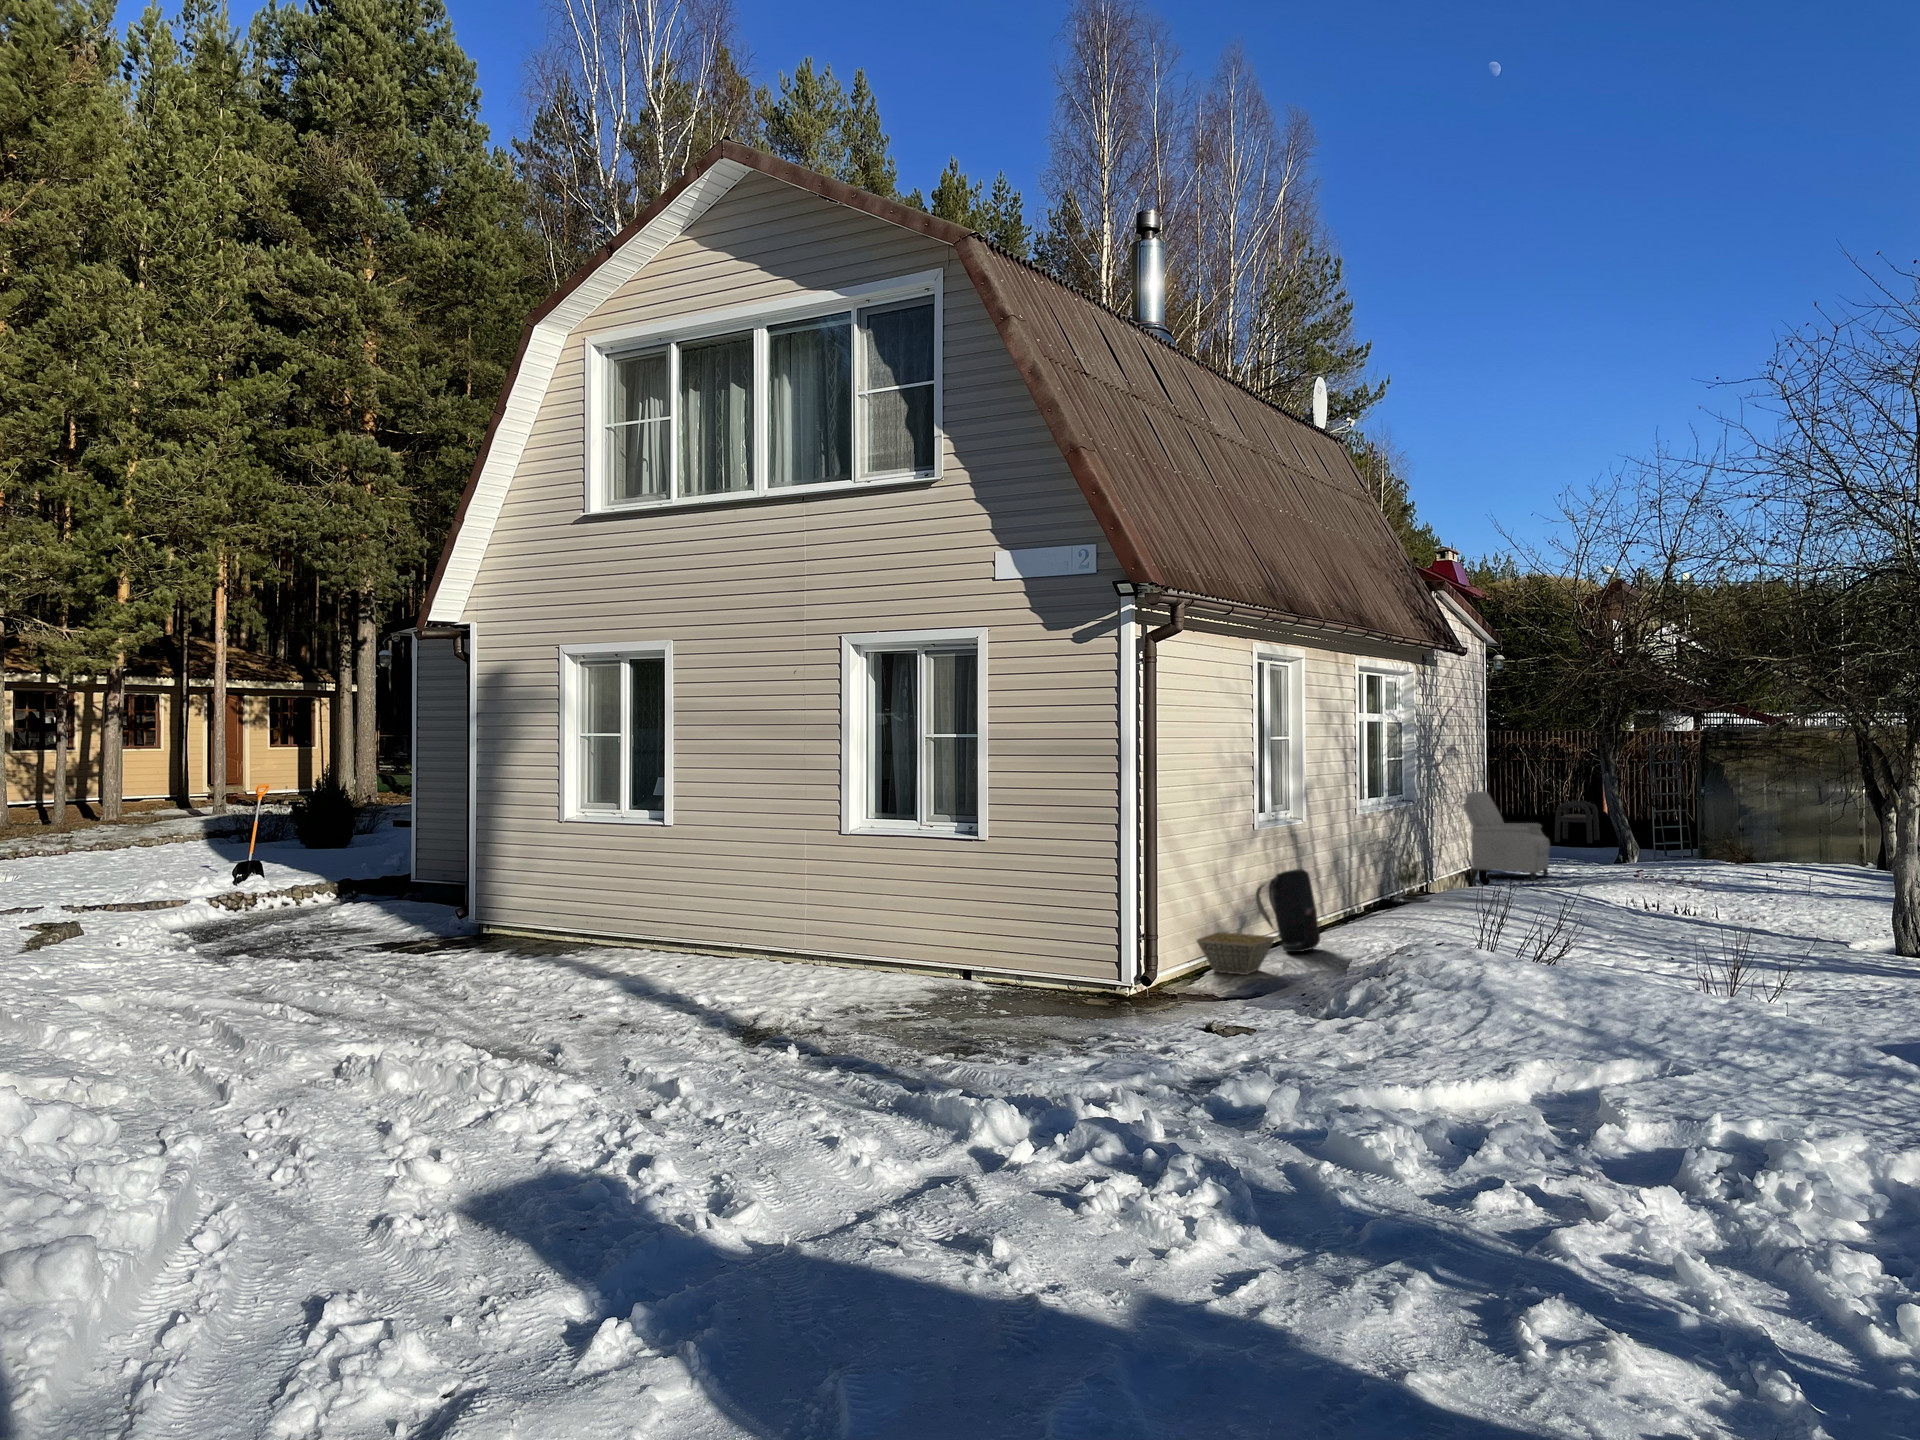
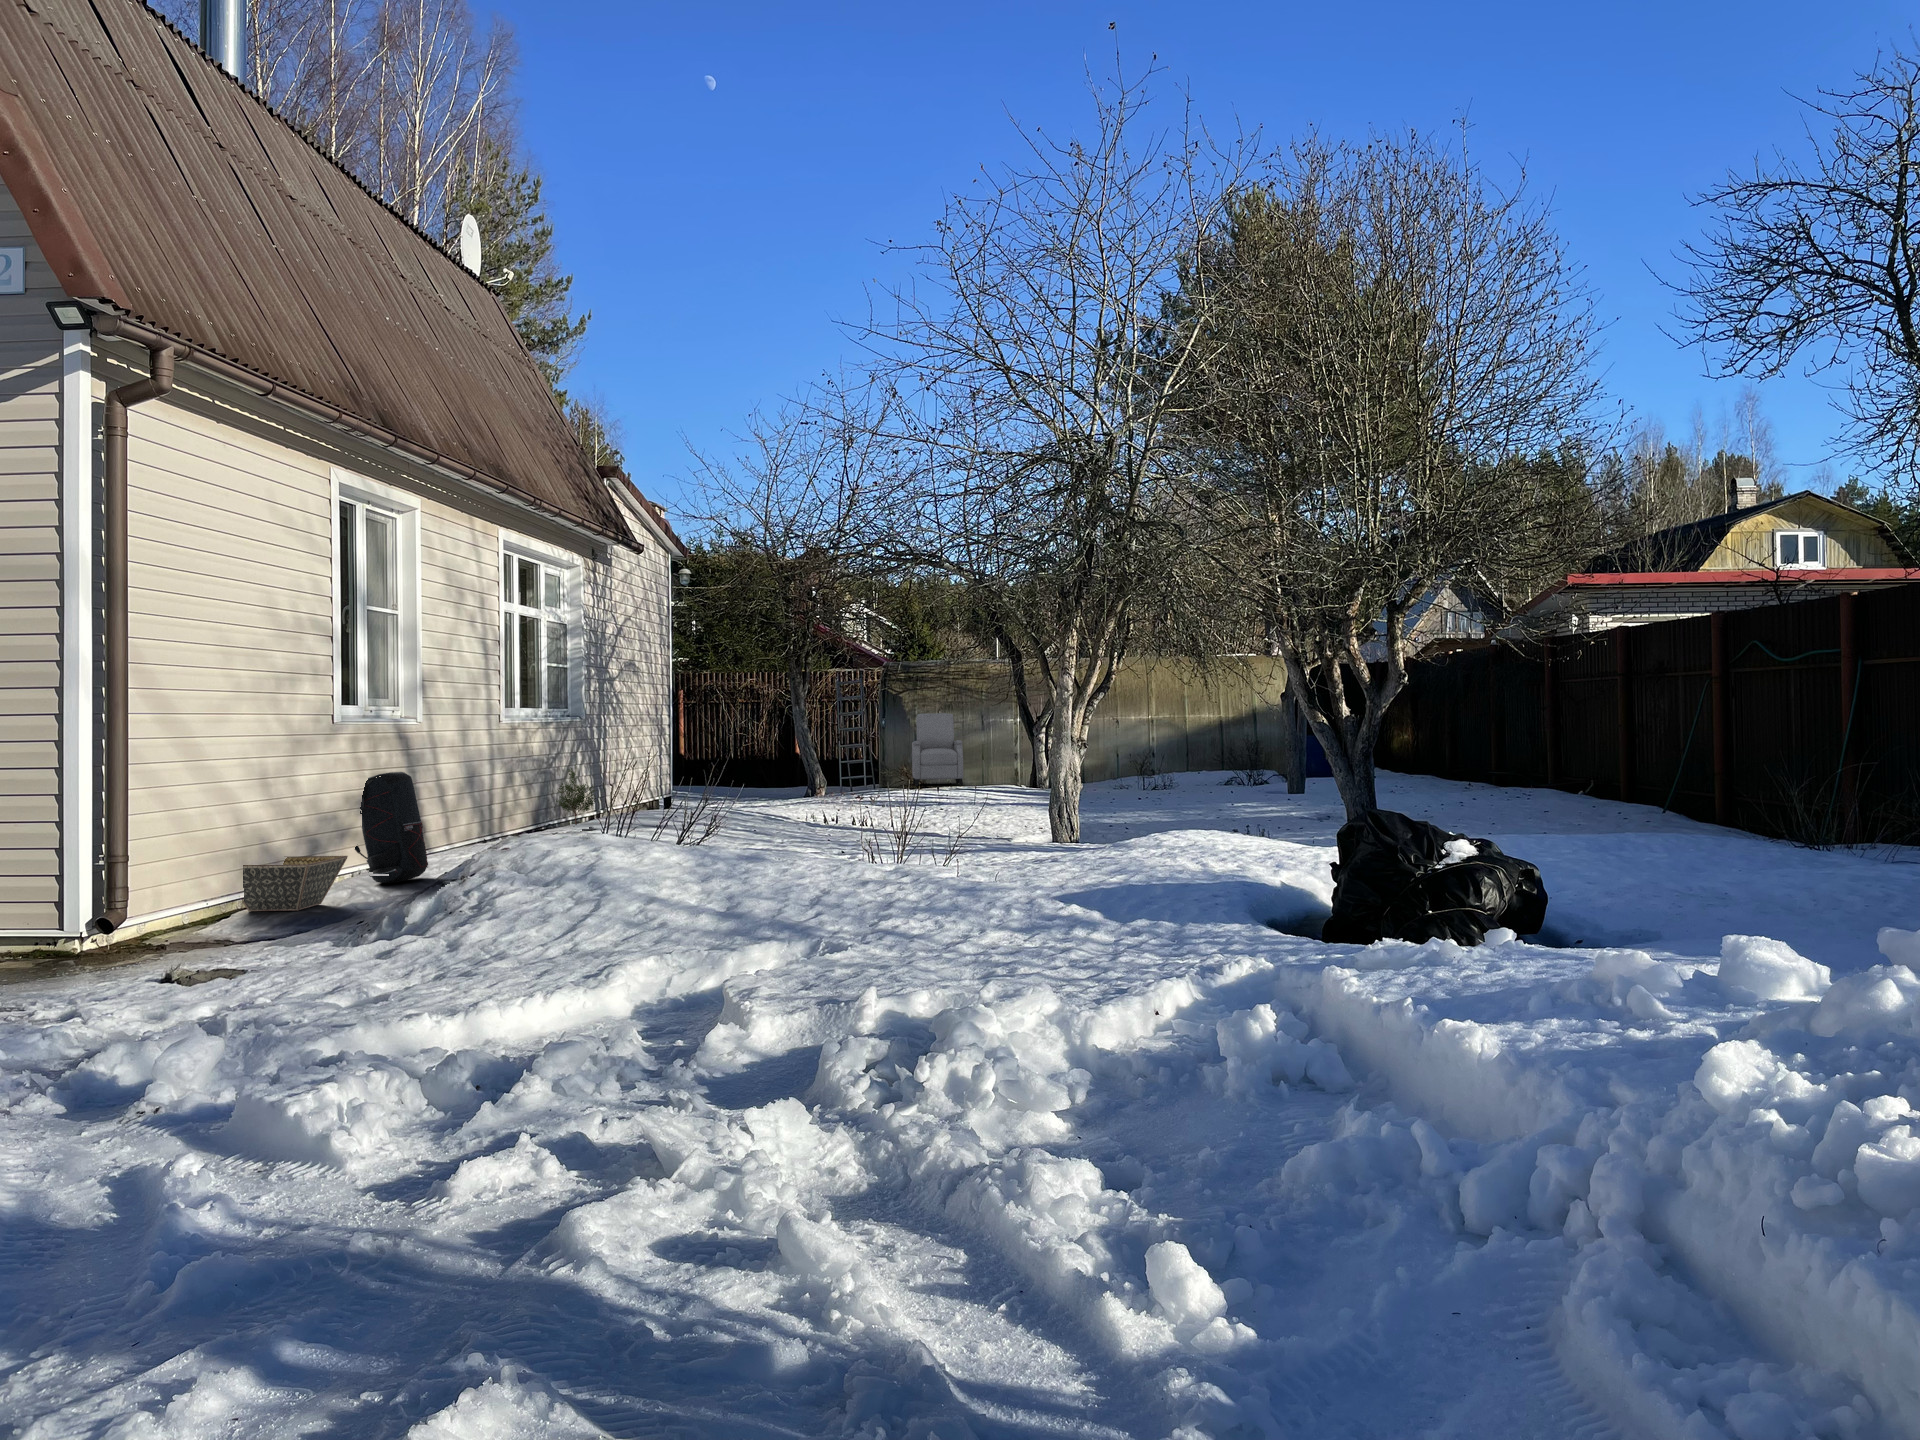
chair: present [1462,791,1550,881] -> present [912,713,963,786]
bench: present [1555,801,1599,843] -> none [750,741,793,783]

